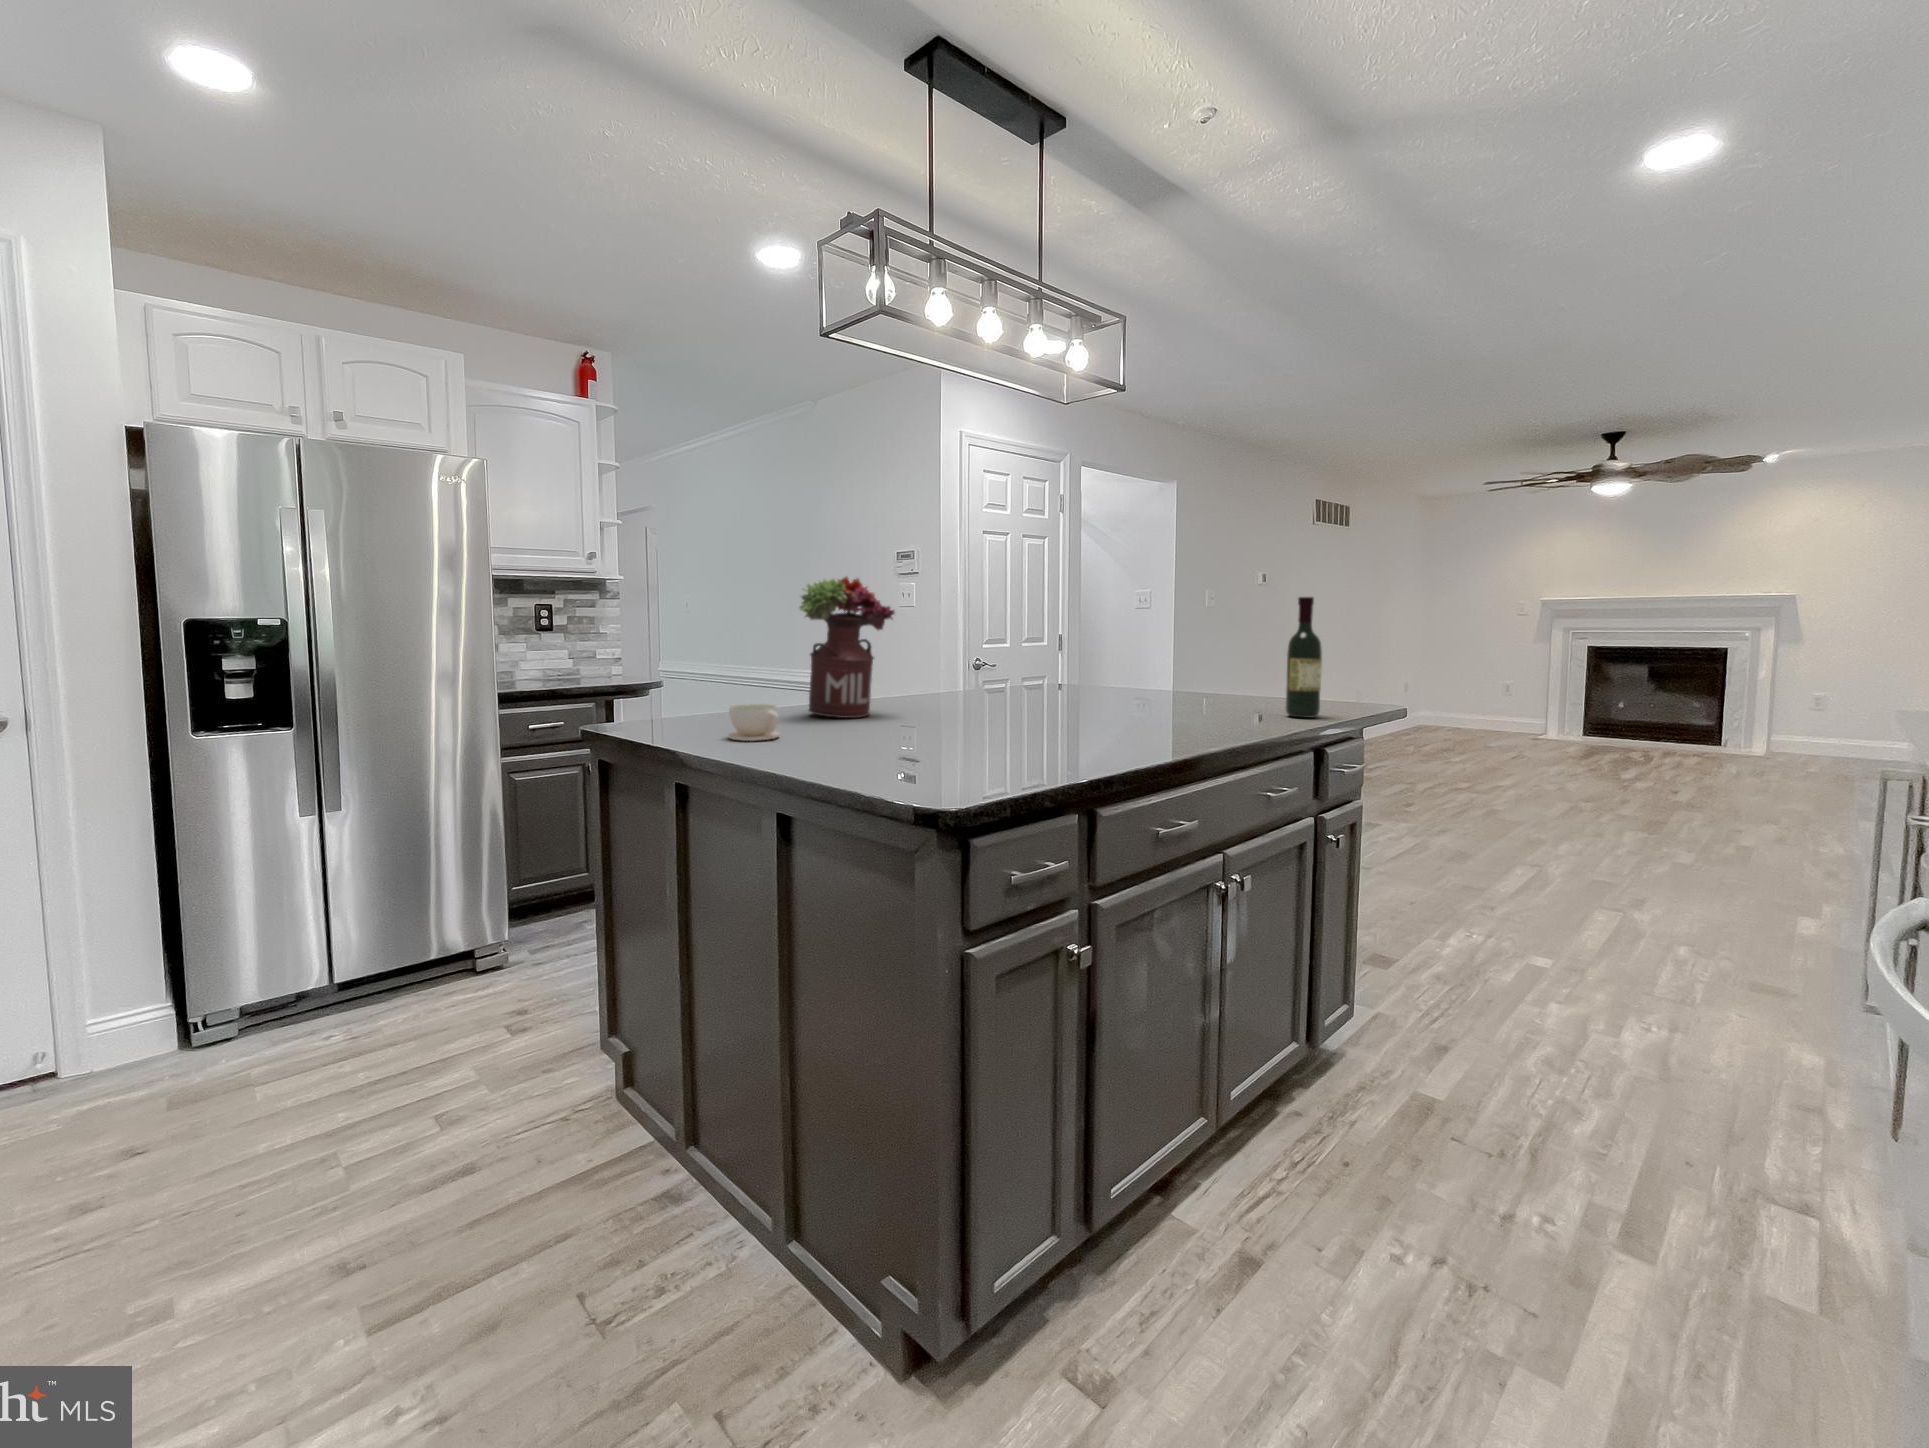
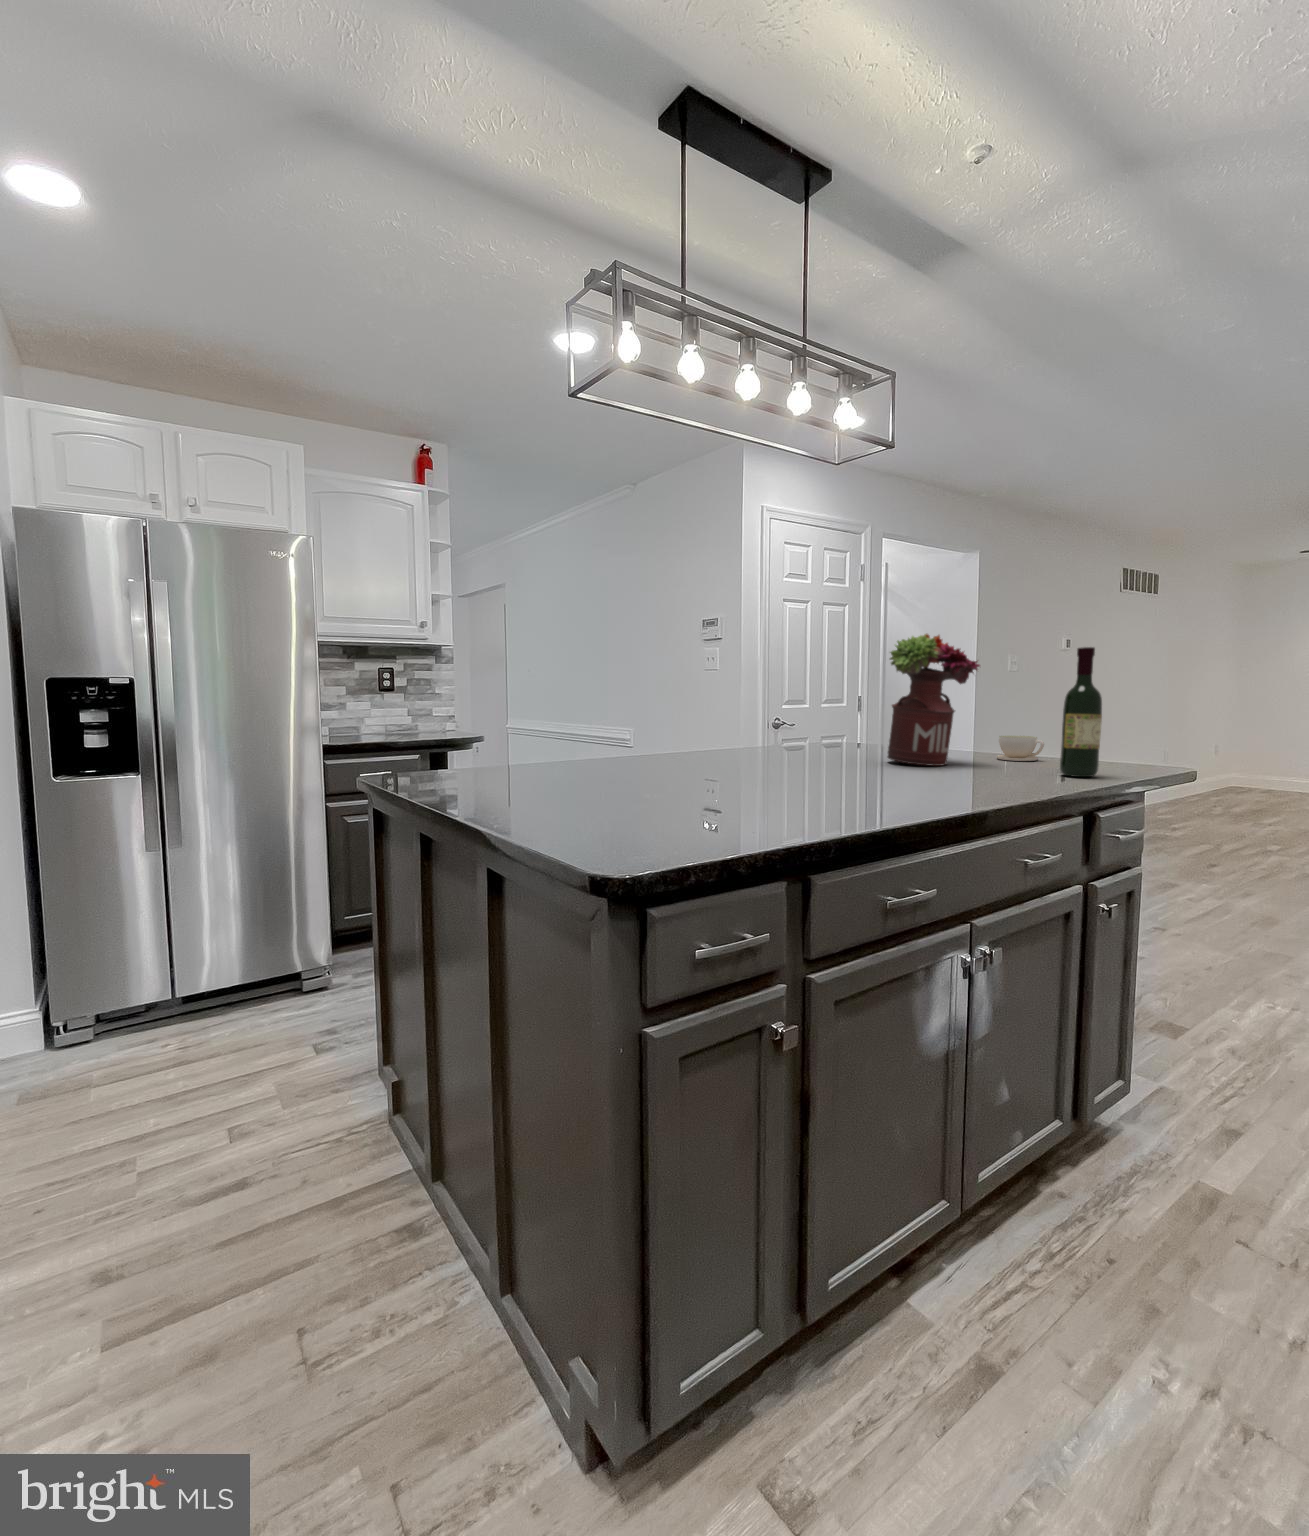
flower arrangement: present [800,576,895,718] -> present [888,634,980,766]
coffee cup: present [728,704,779,741] -> present [996,736,1044,761]

